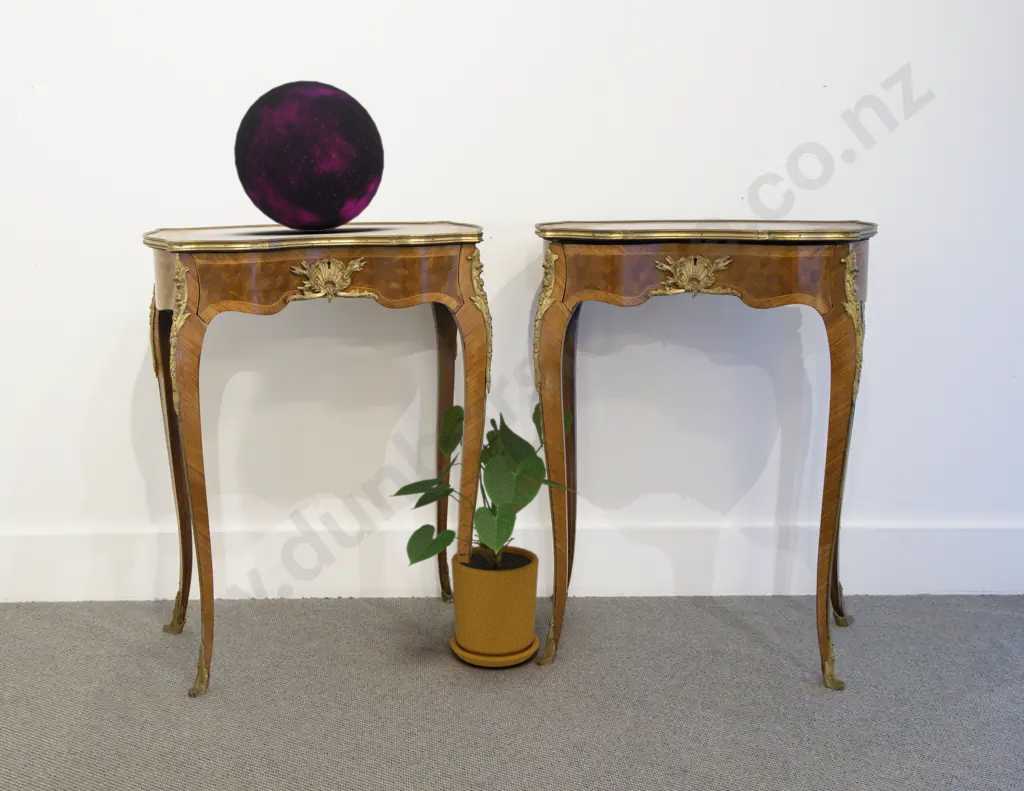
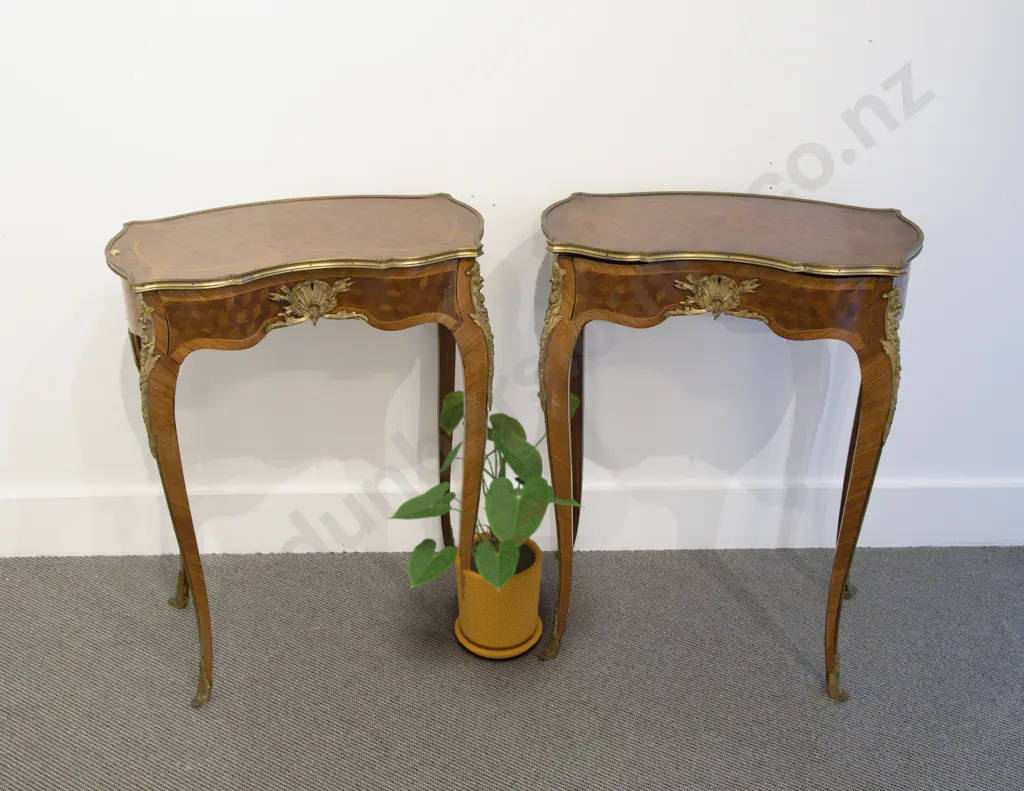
decorative orb: present [234,81,384,232] -> none [198,47,371,221]

